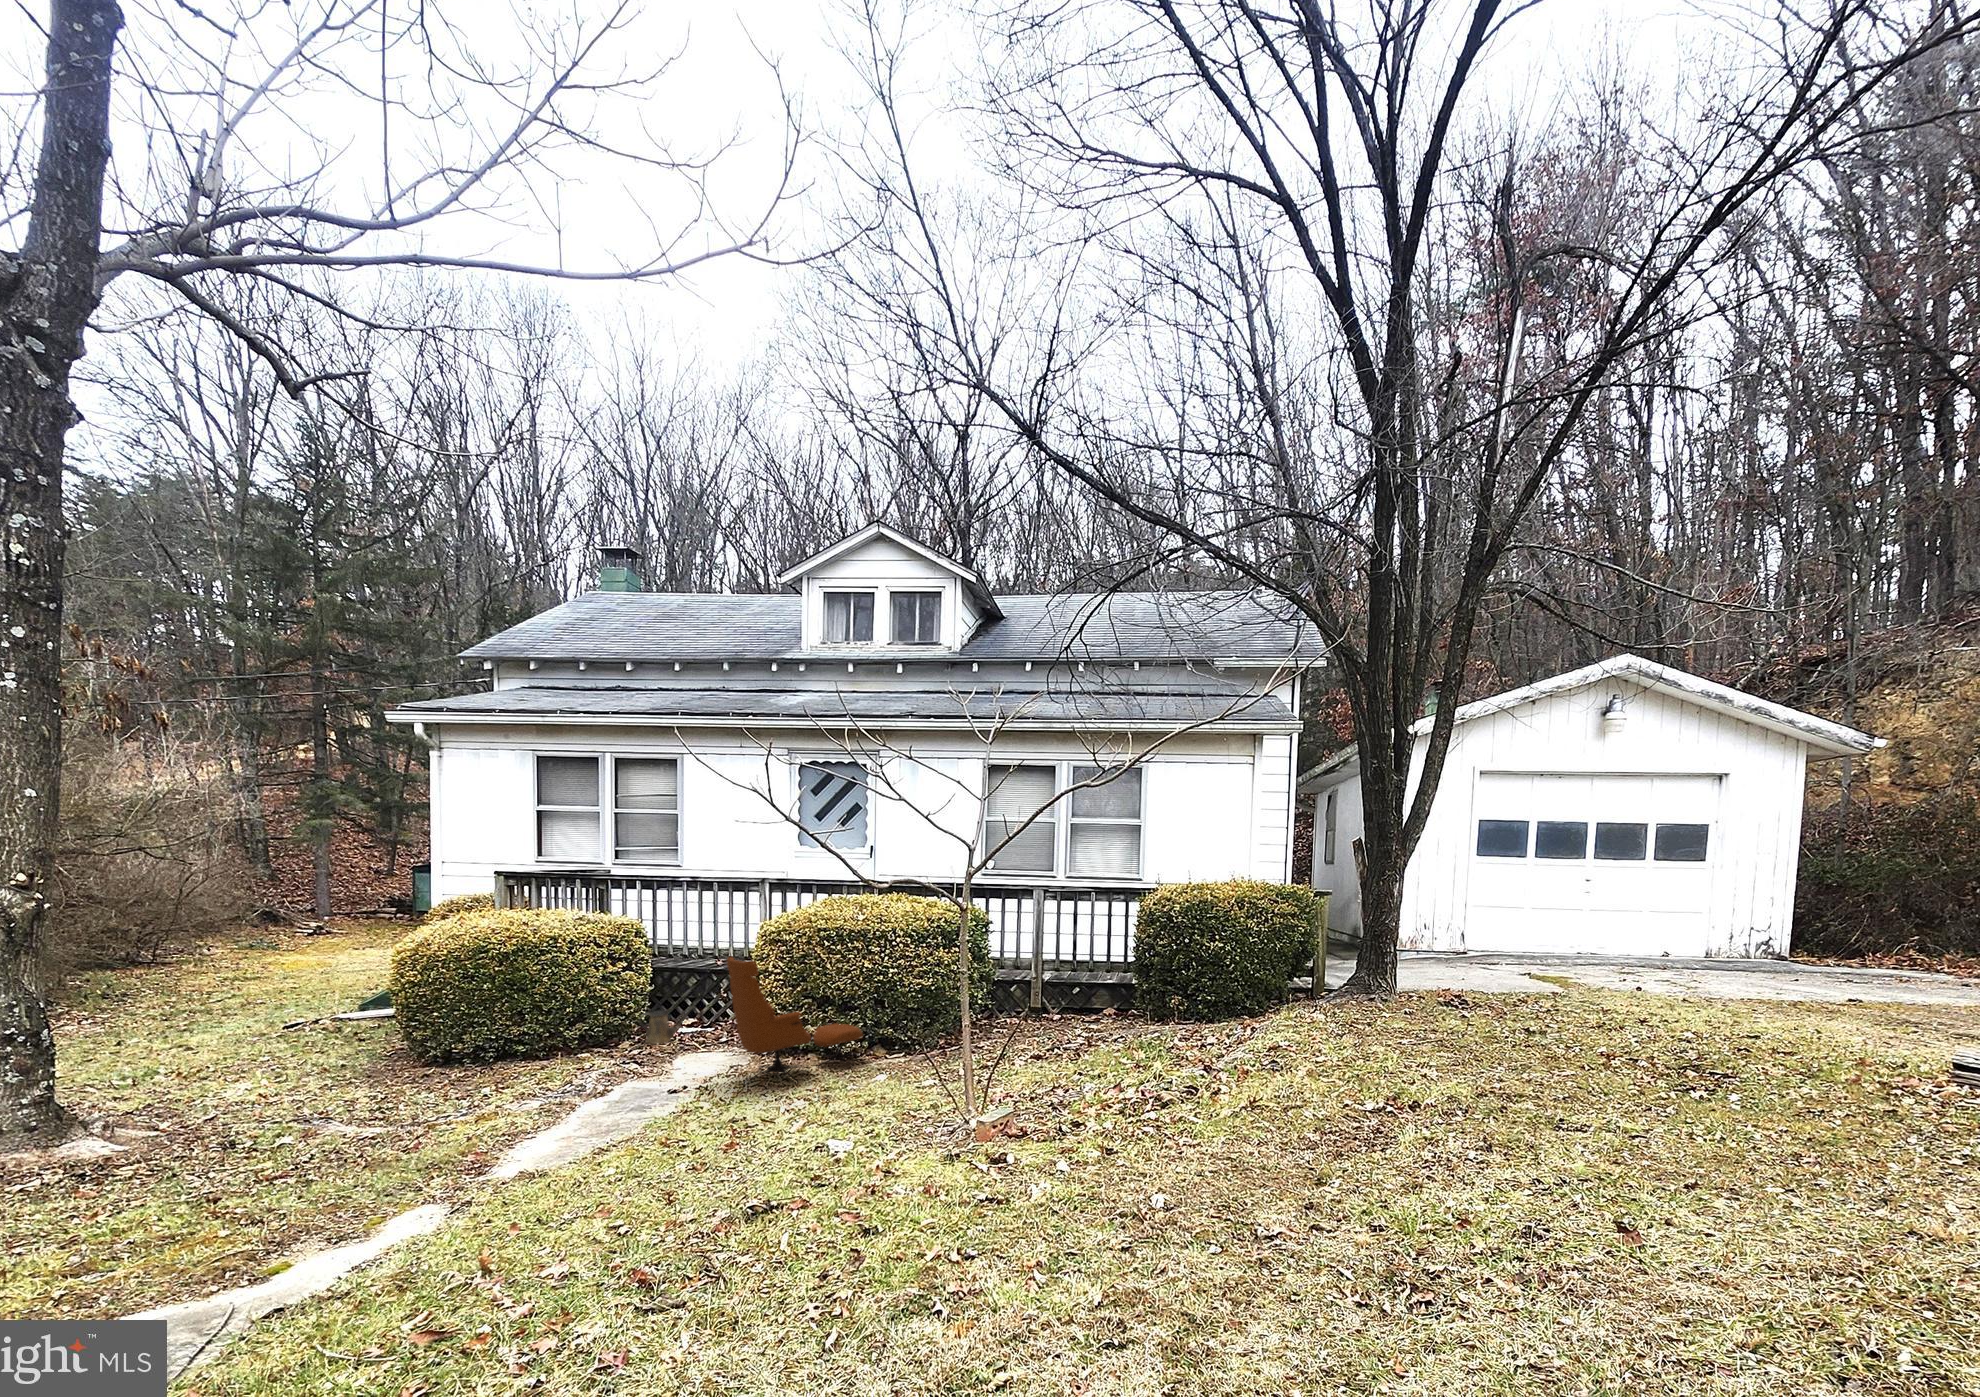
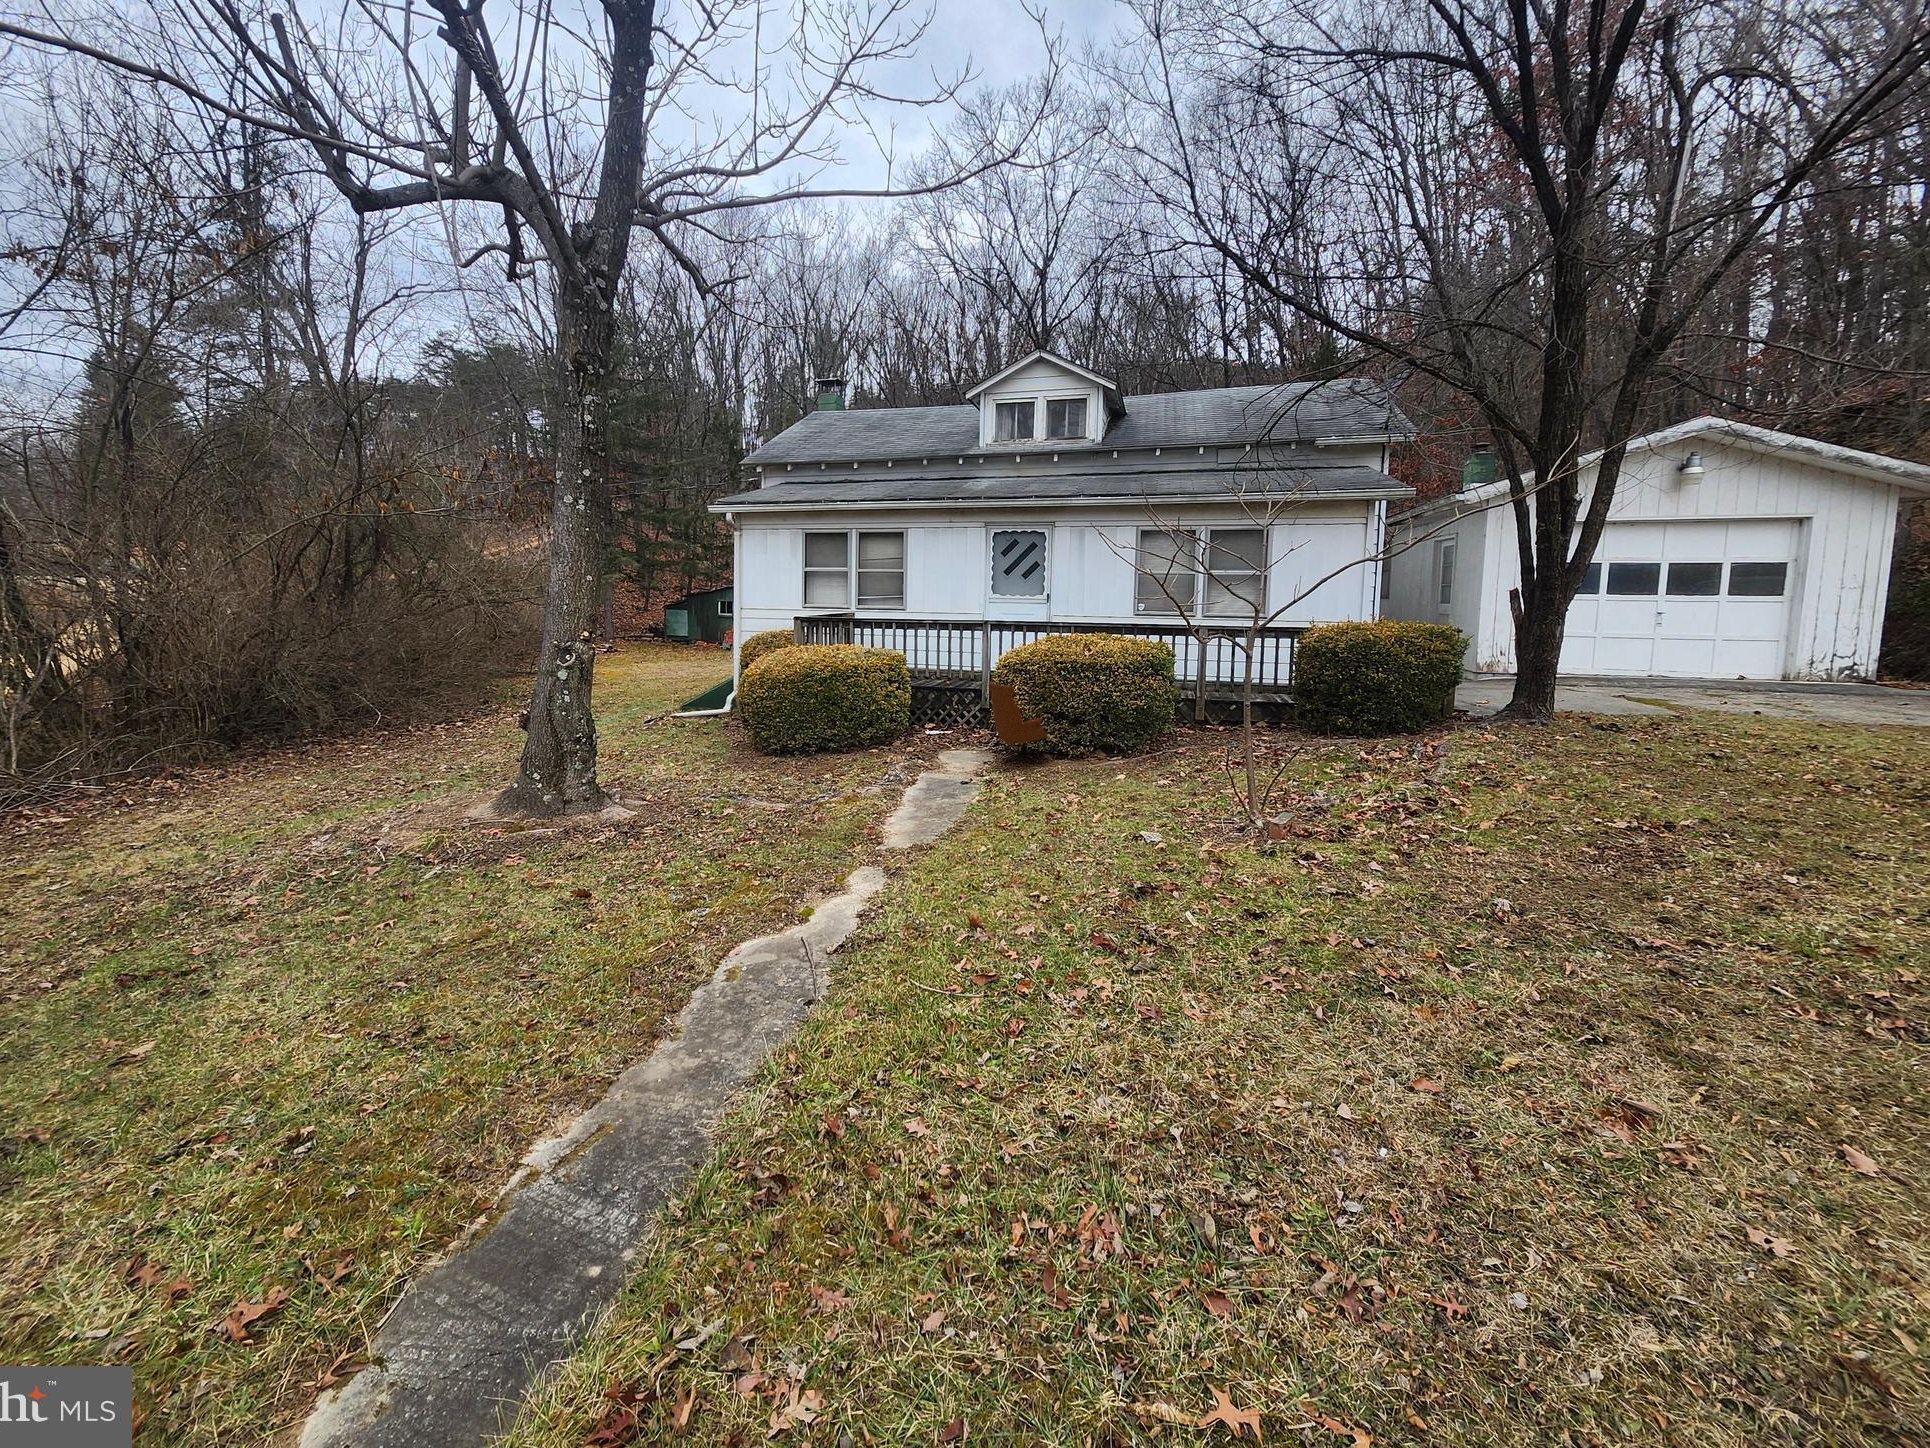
watering can: present [639,1008,692,1045] -> none [911,710,948,734]

